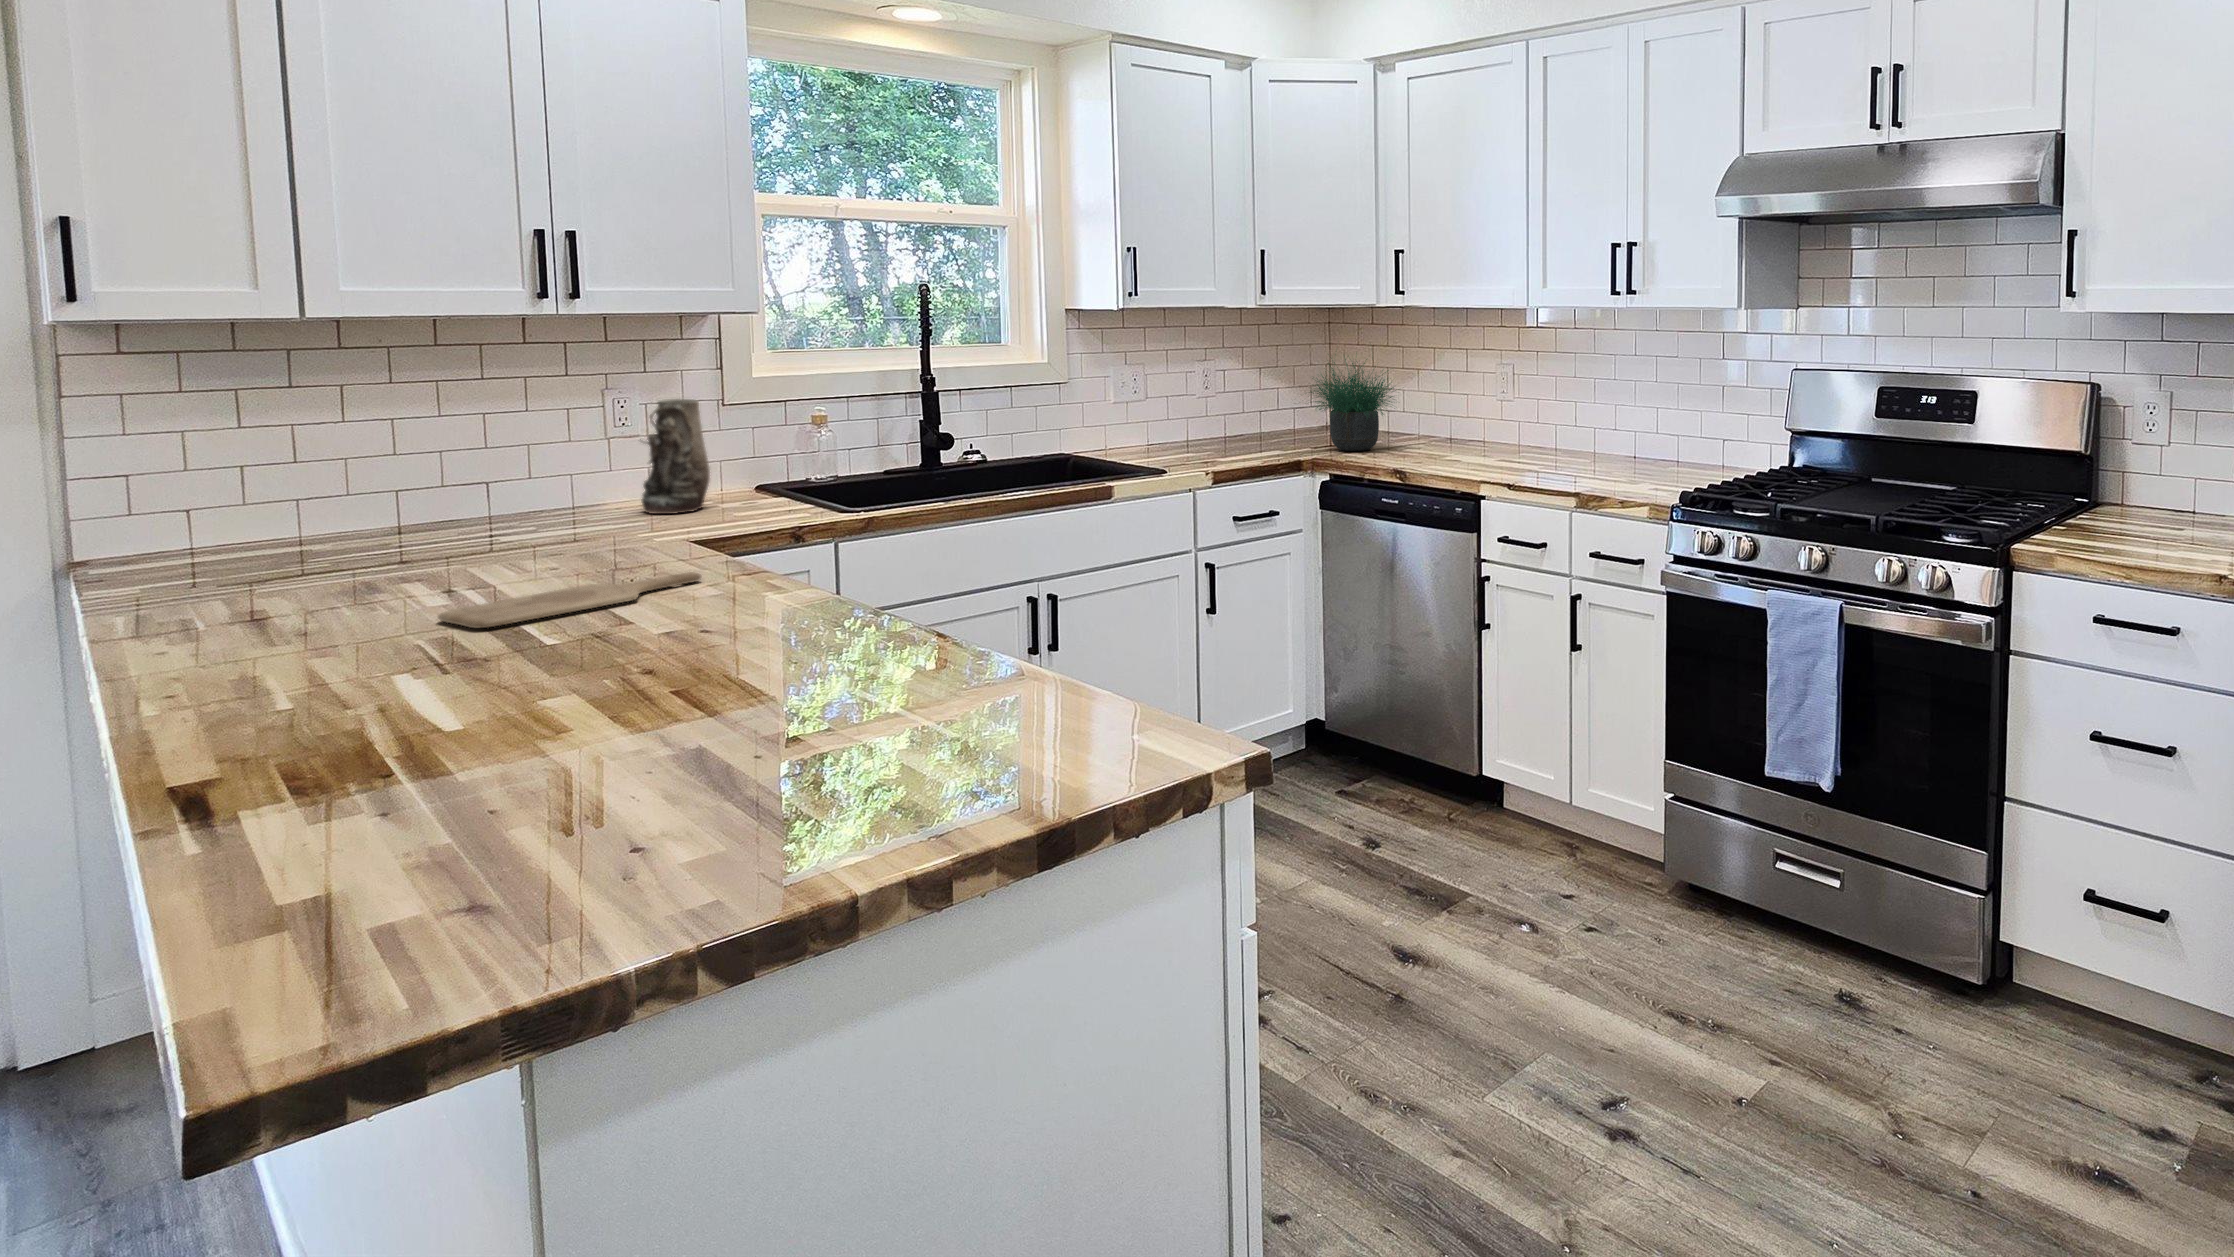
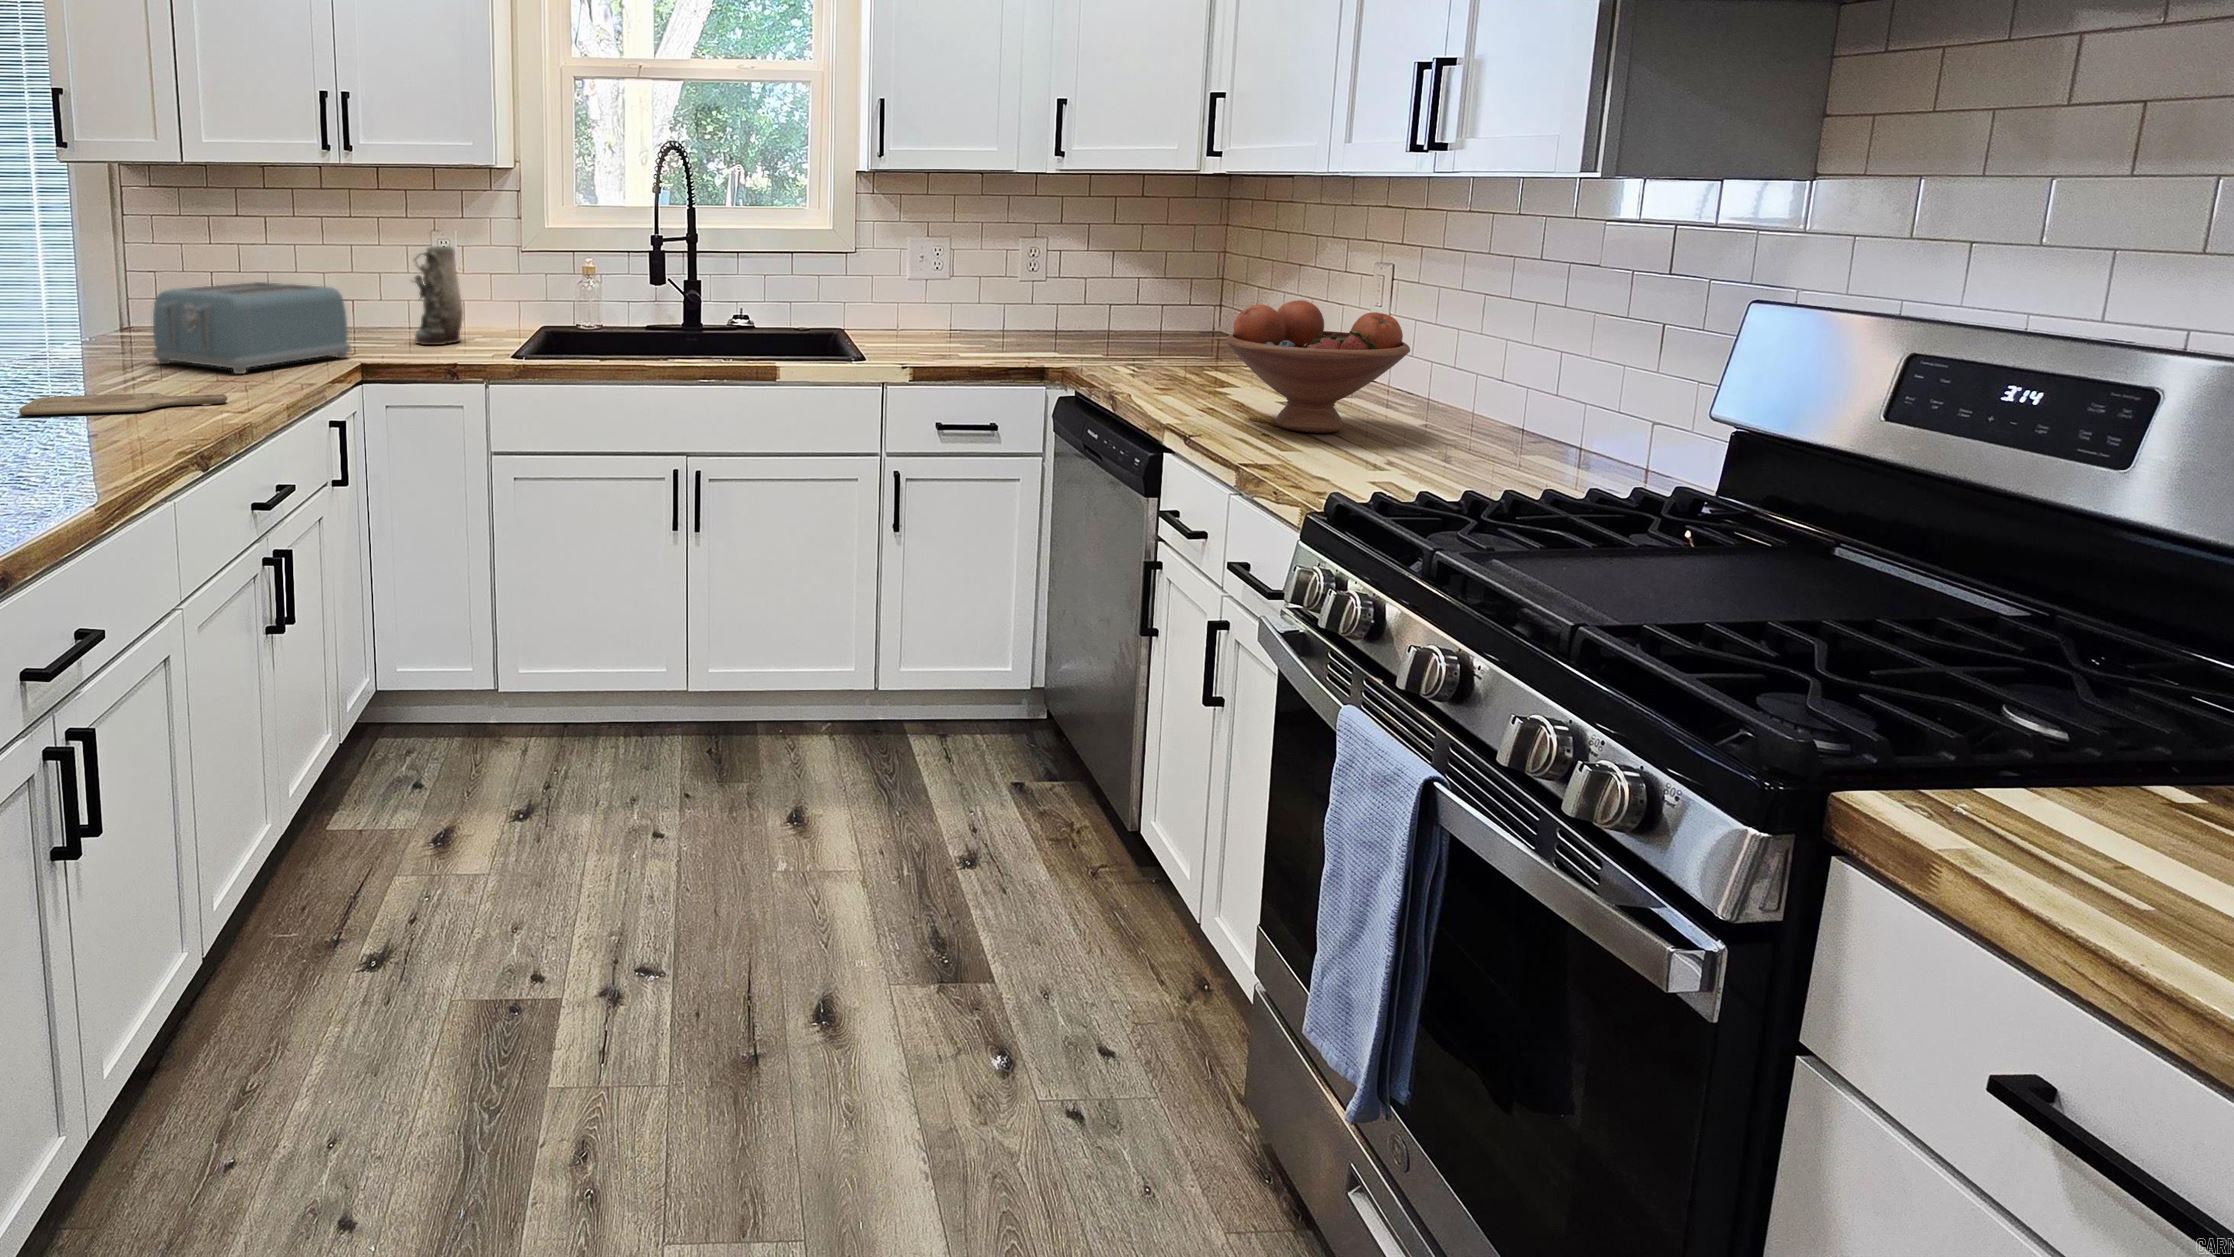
potted plant: present [1311,358,1395,451] -> none [1065,216,1223,364]
fruit bowl: none [1507,389,1616,472] -> present [1226,300,1410,433]
toaster: none [371,452,637,573] -> present [153,282,351,374]

